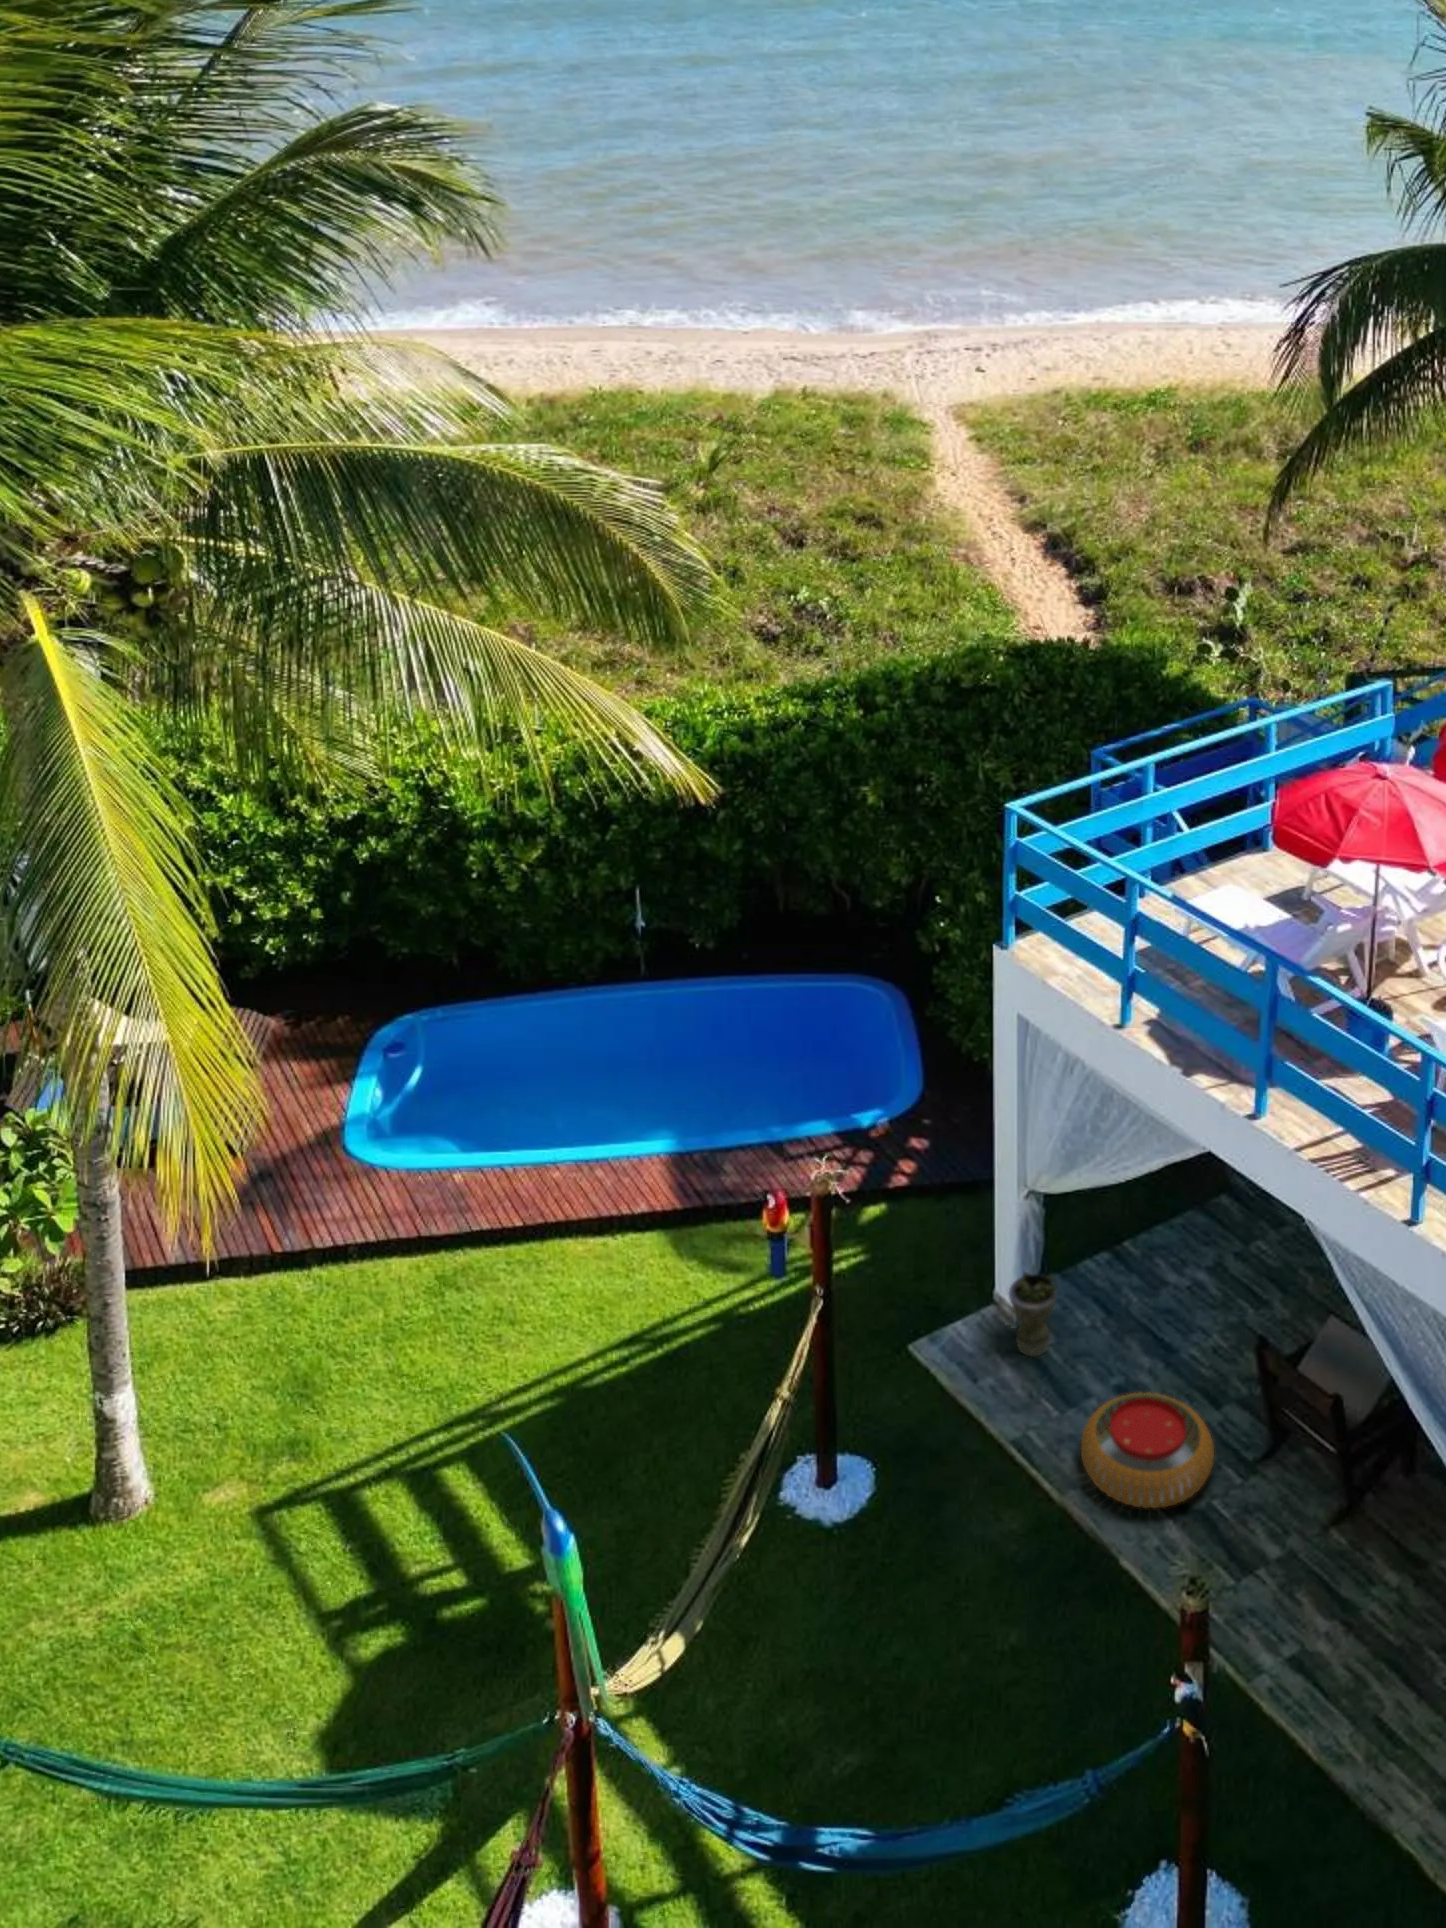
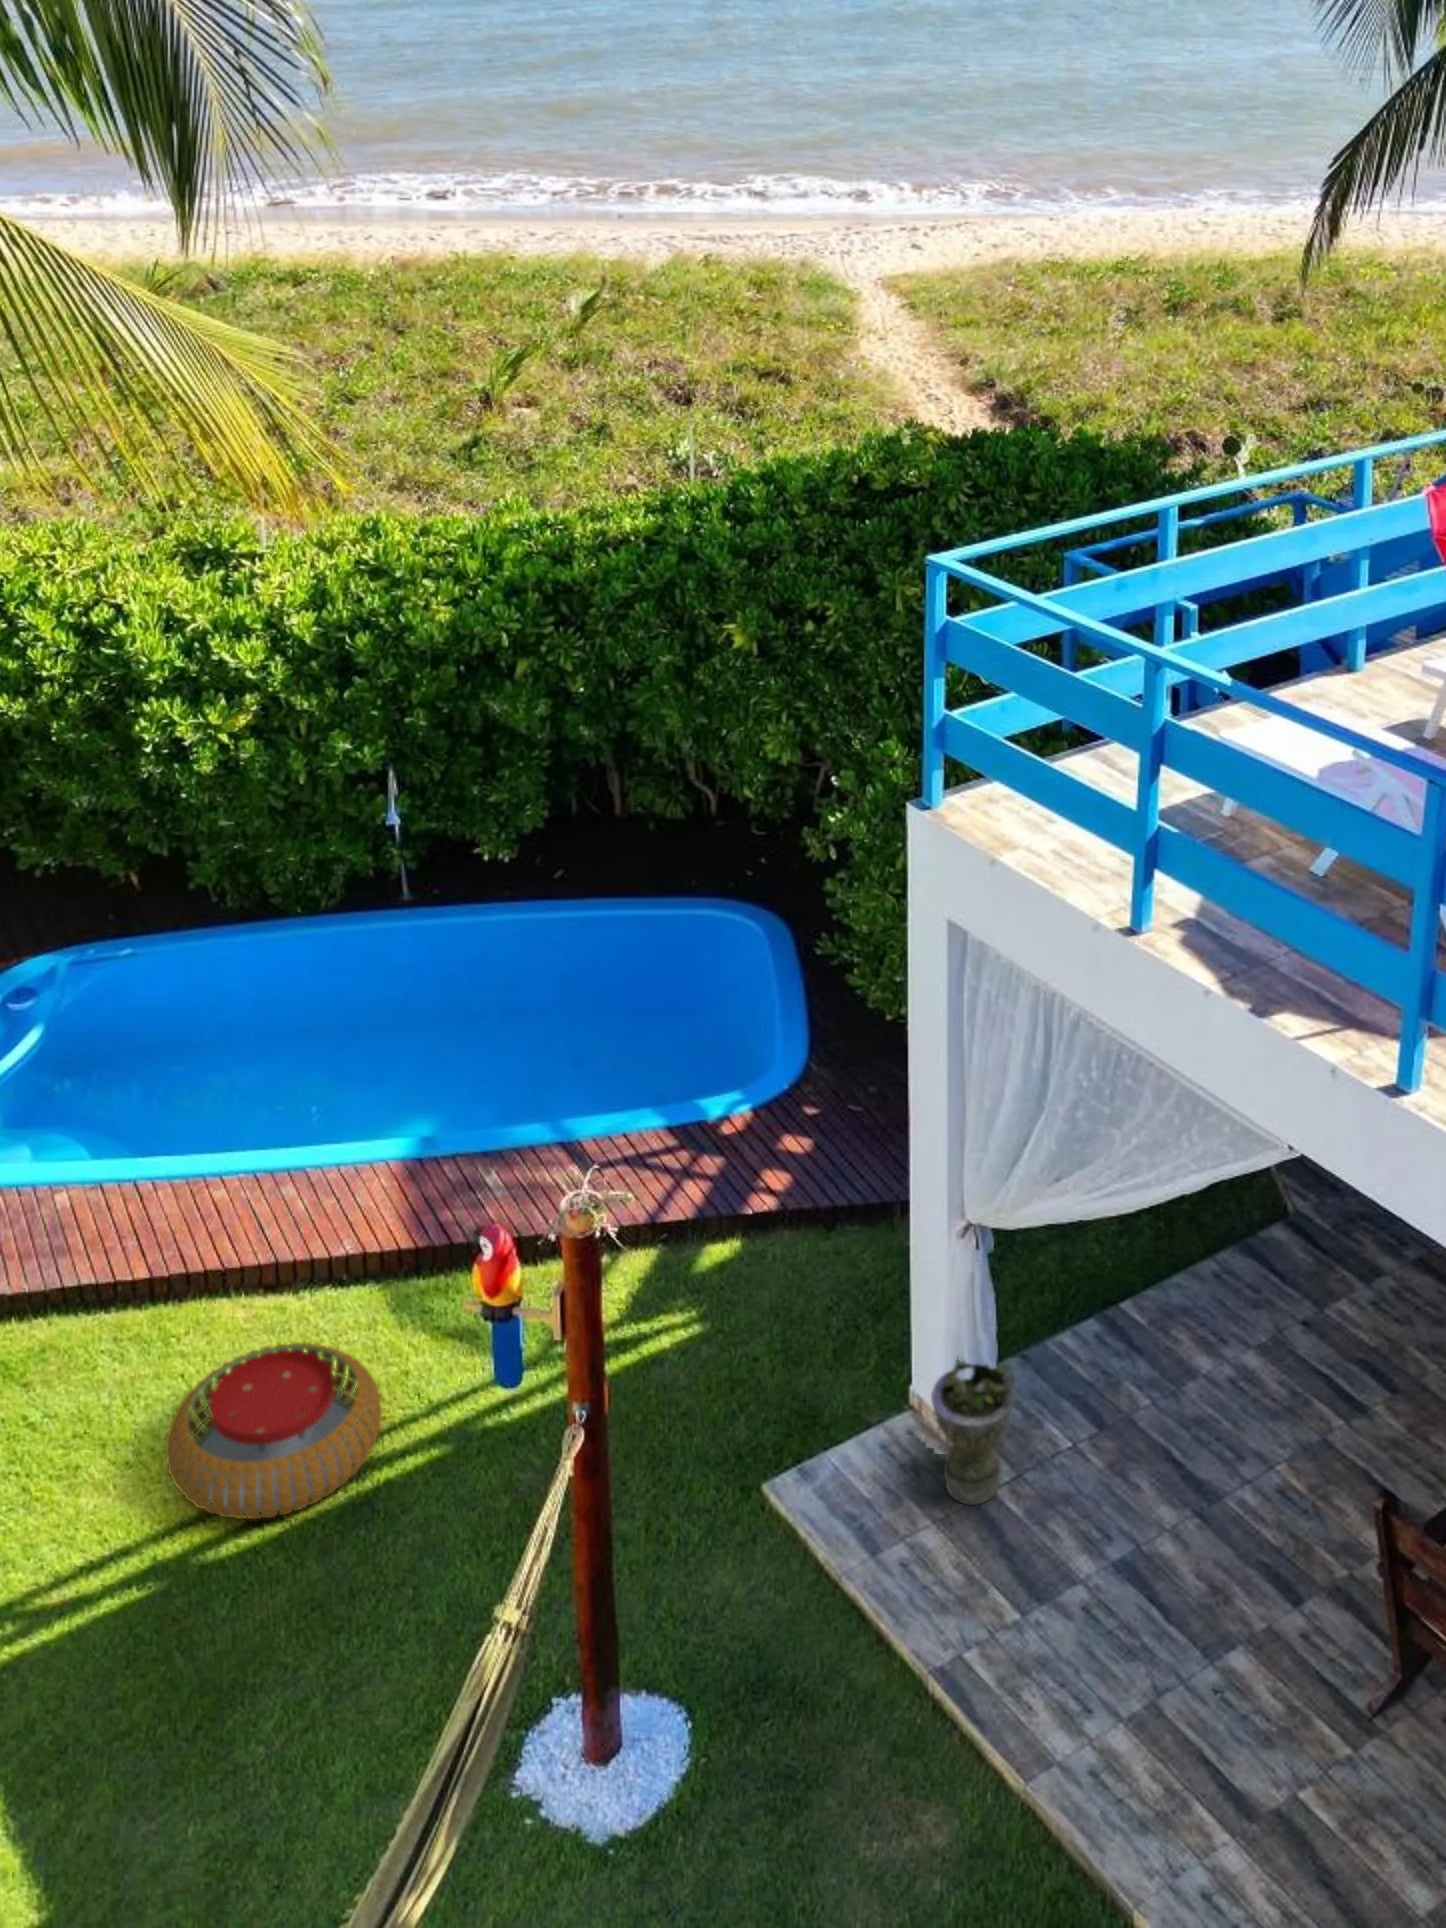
pouf: present [1081,1393,1214,1509] -> present [166,1342,382,1519]

